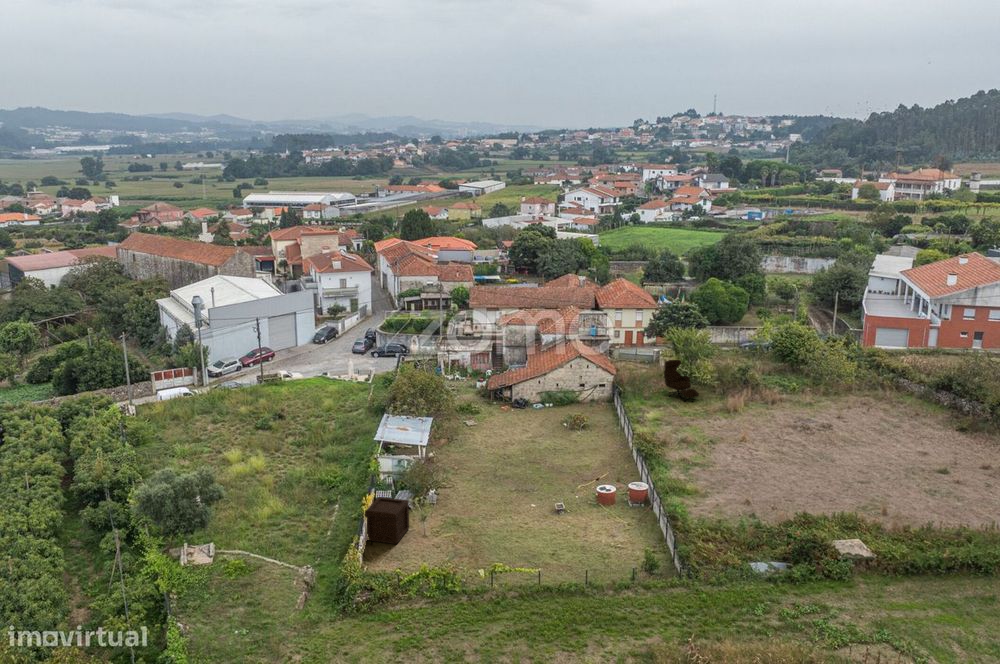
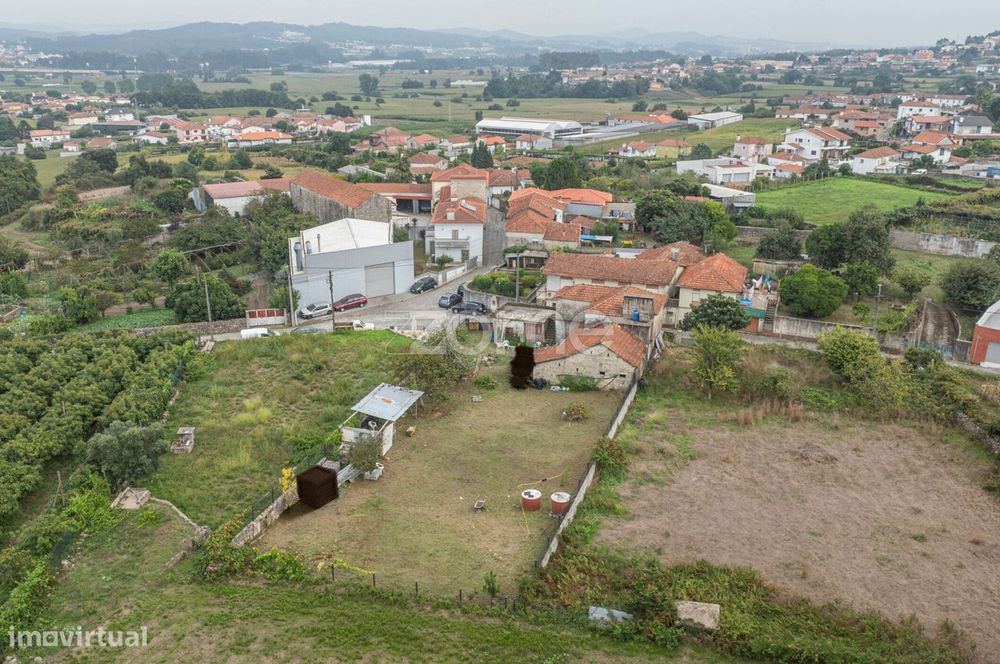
lounge chair: present [664,360,699,400] -> present [509,346,536,387]

